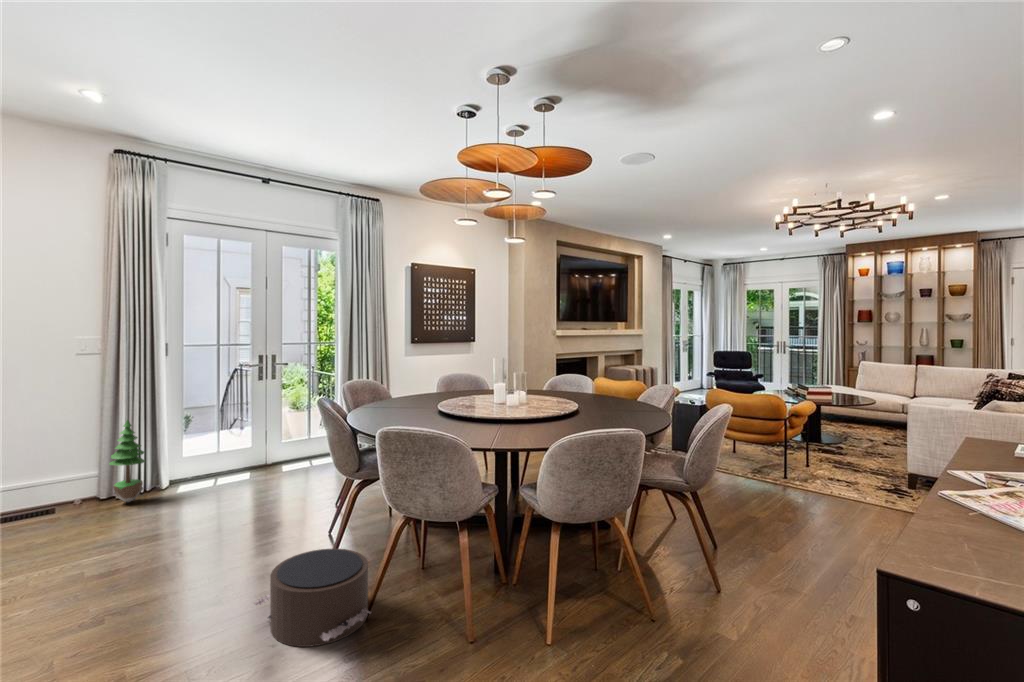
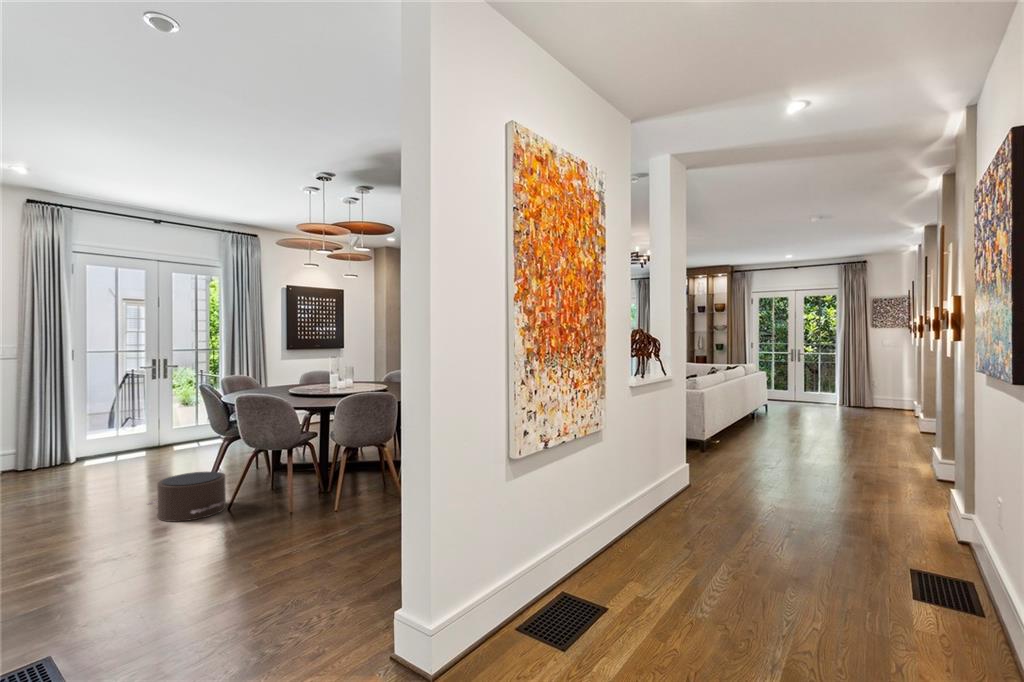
potted tree: present [109,420,145,503] -> none [25,407,57,472]

